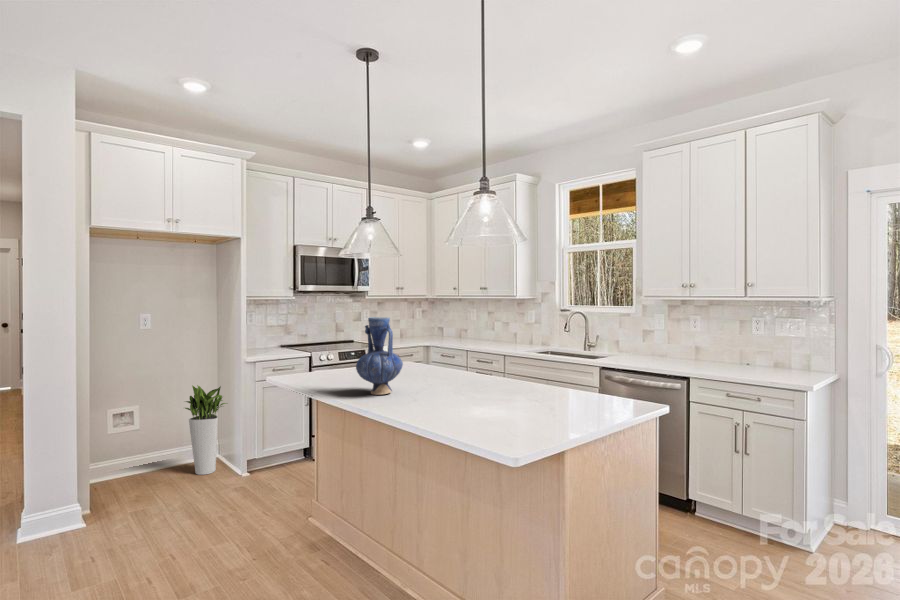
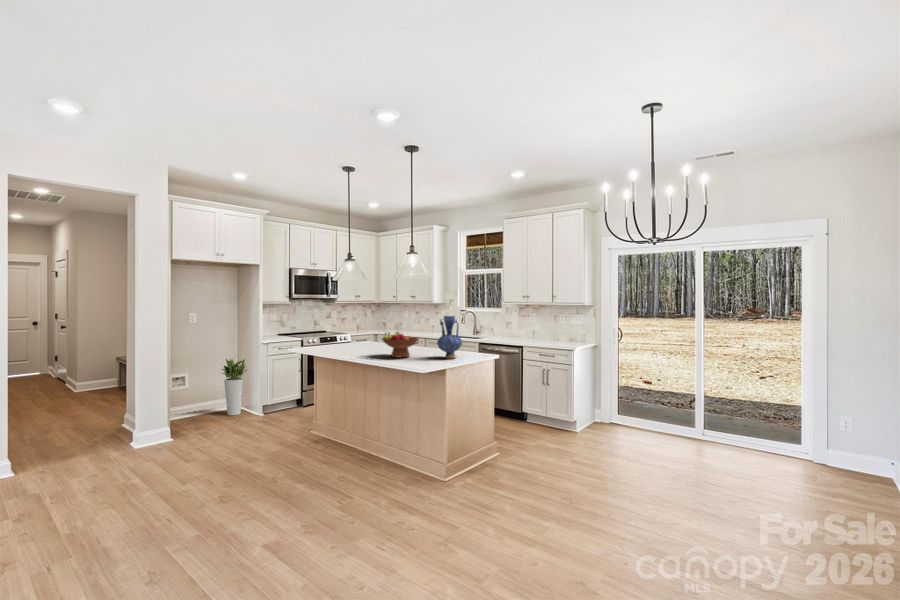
vase: present [356,317,403,395] -> present [437,316,462,358]
fruit bowl: none [421,357,500,412] -> present [382,332,419,358]

